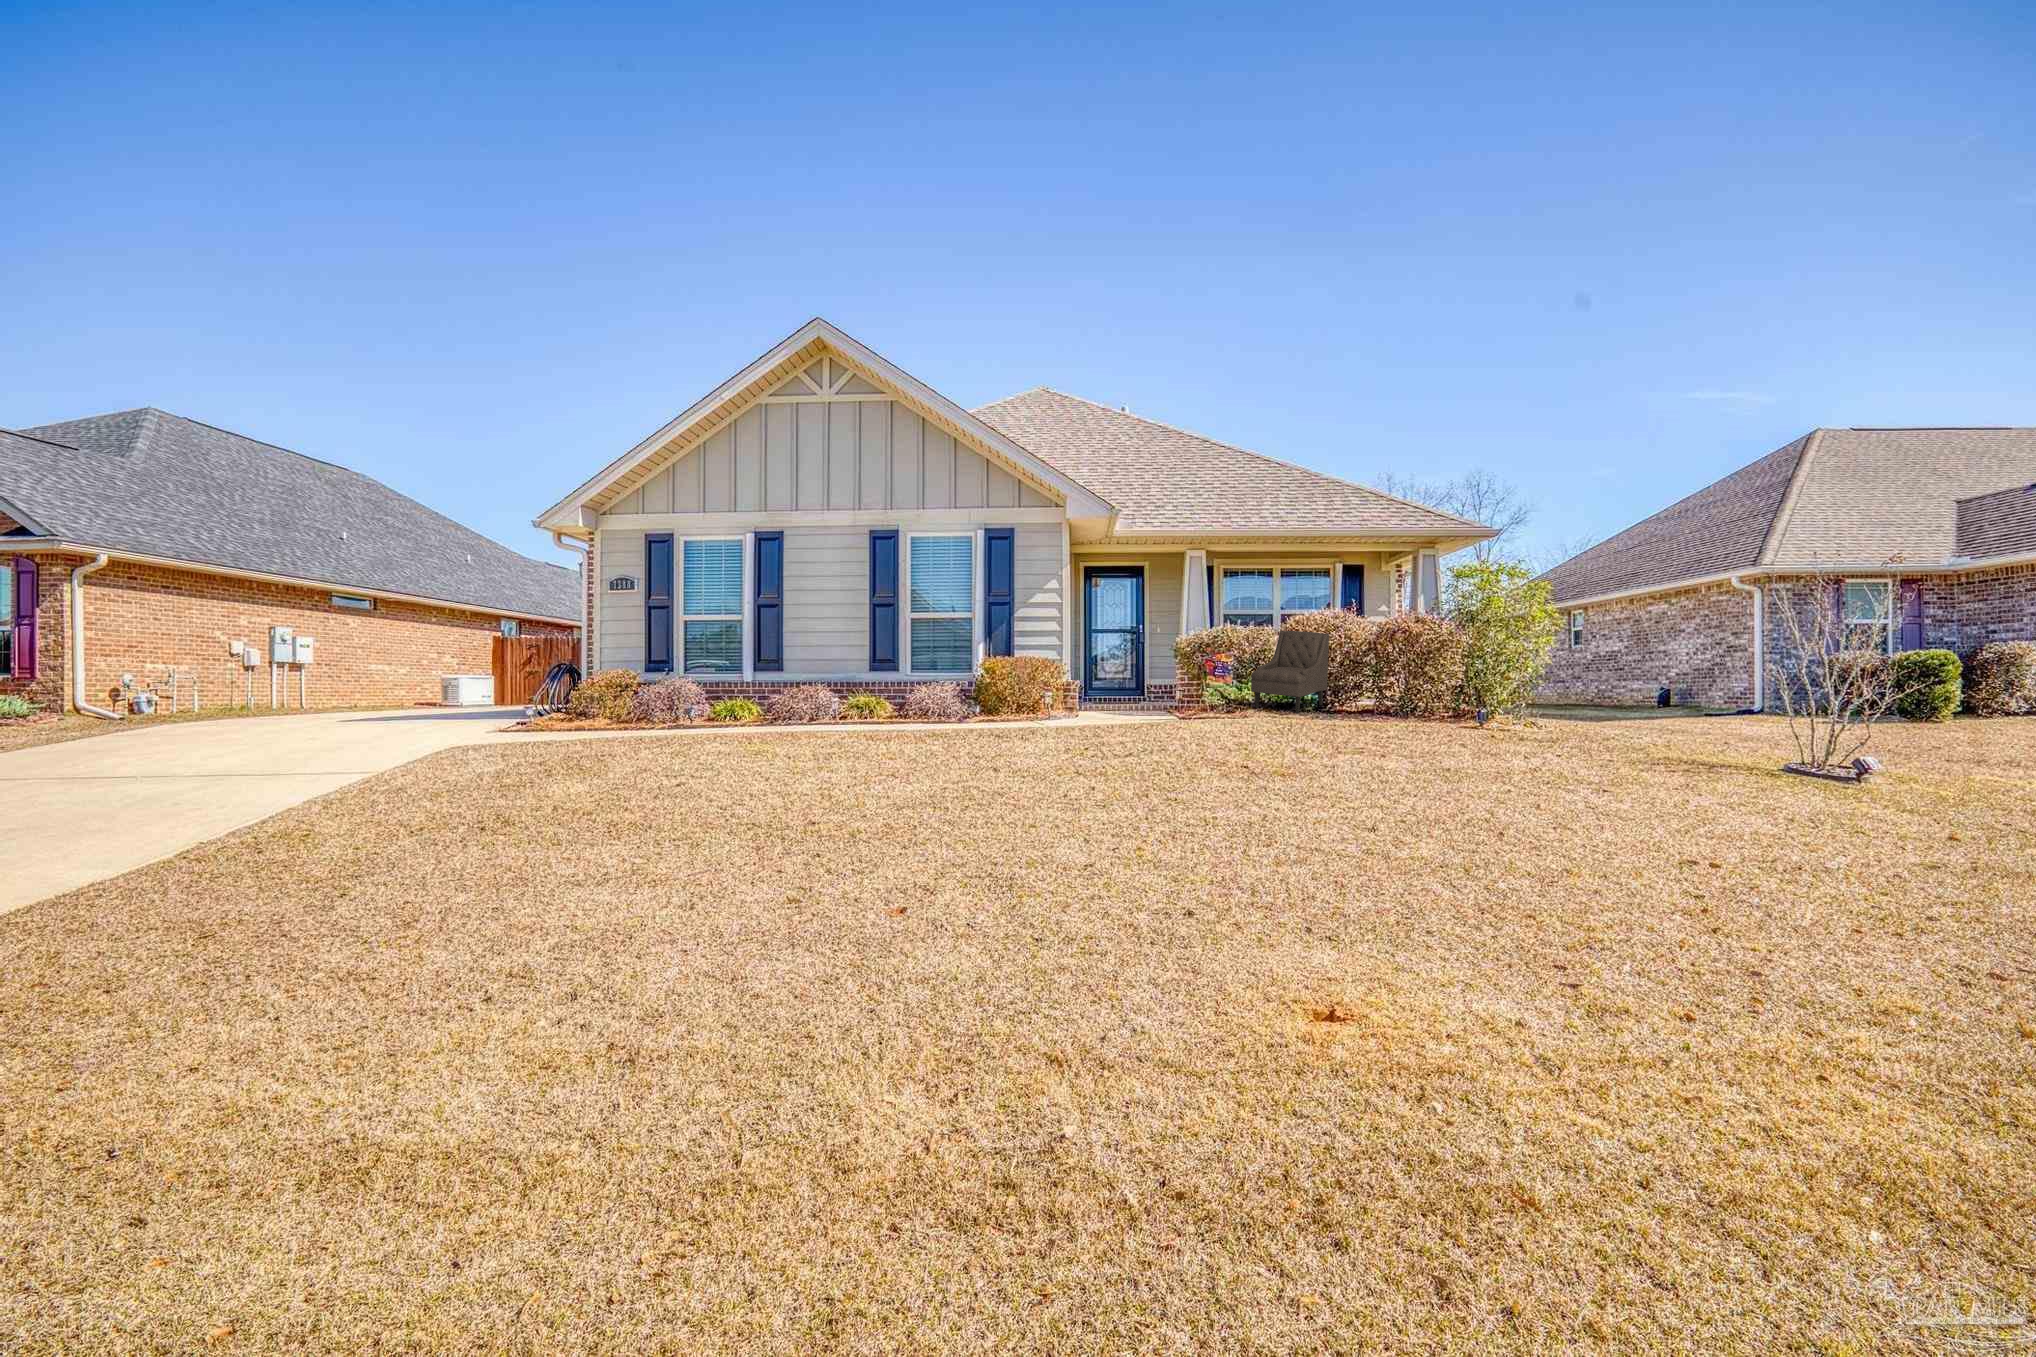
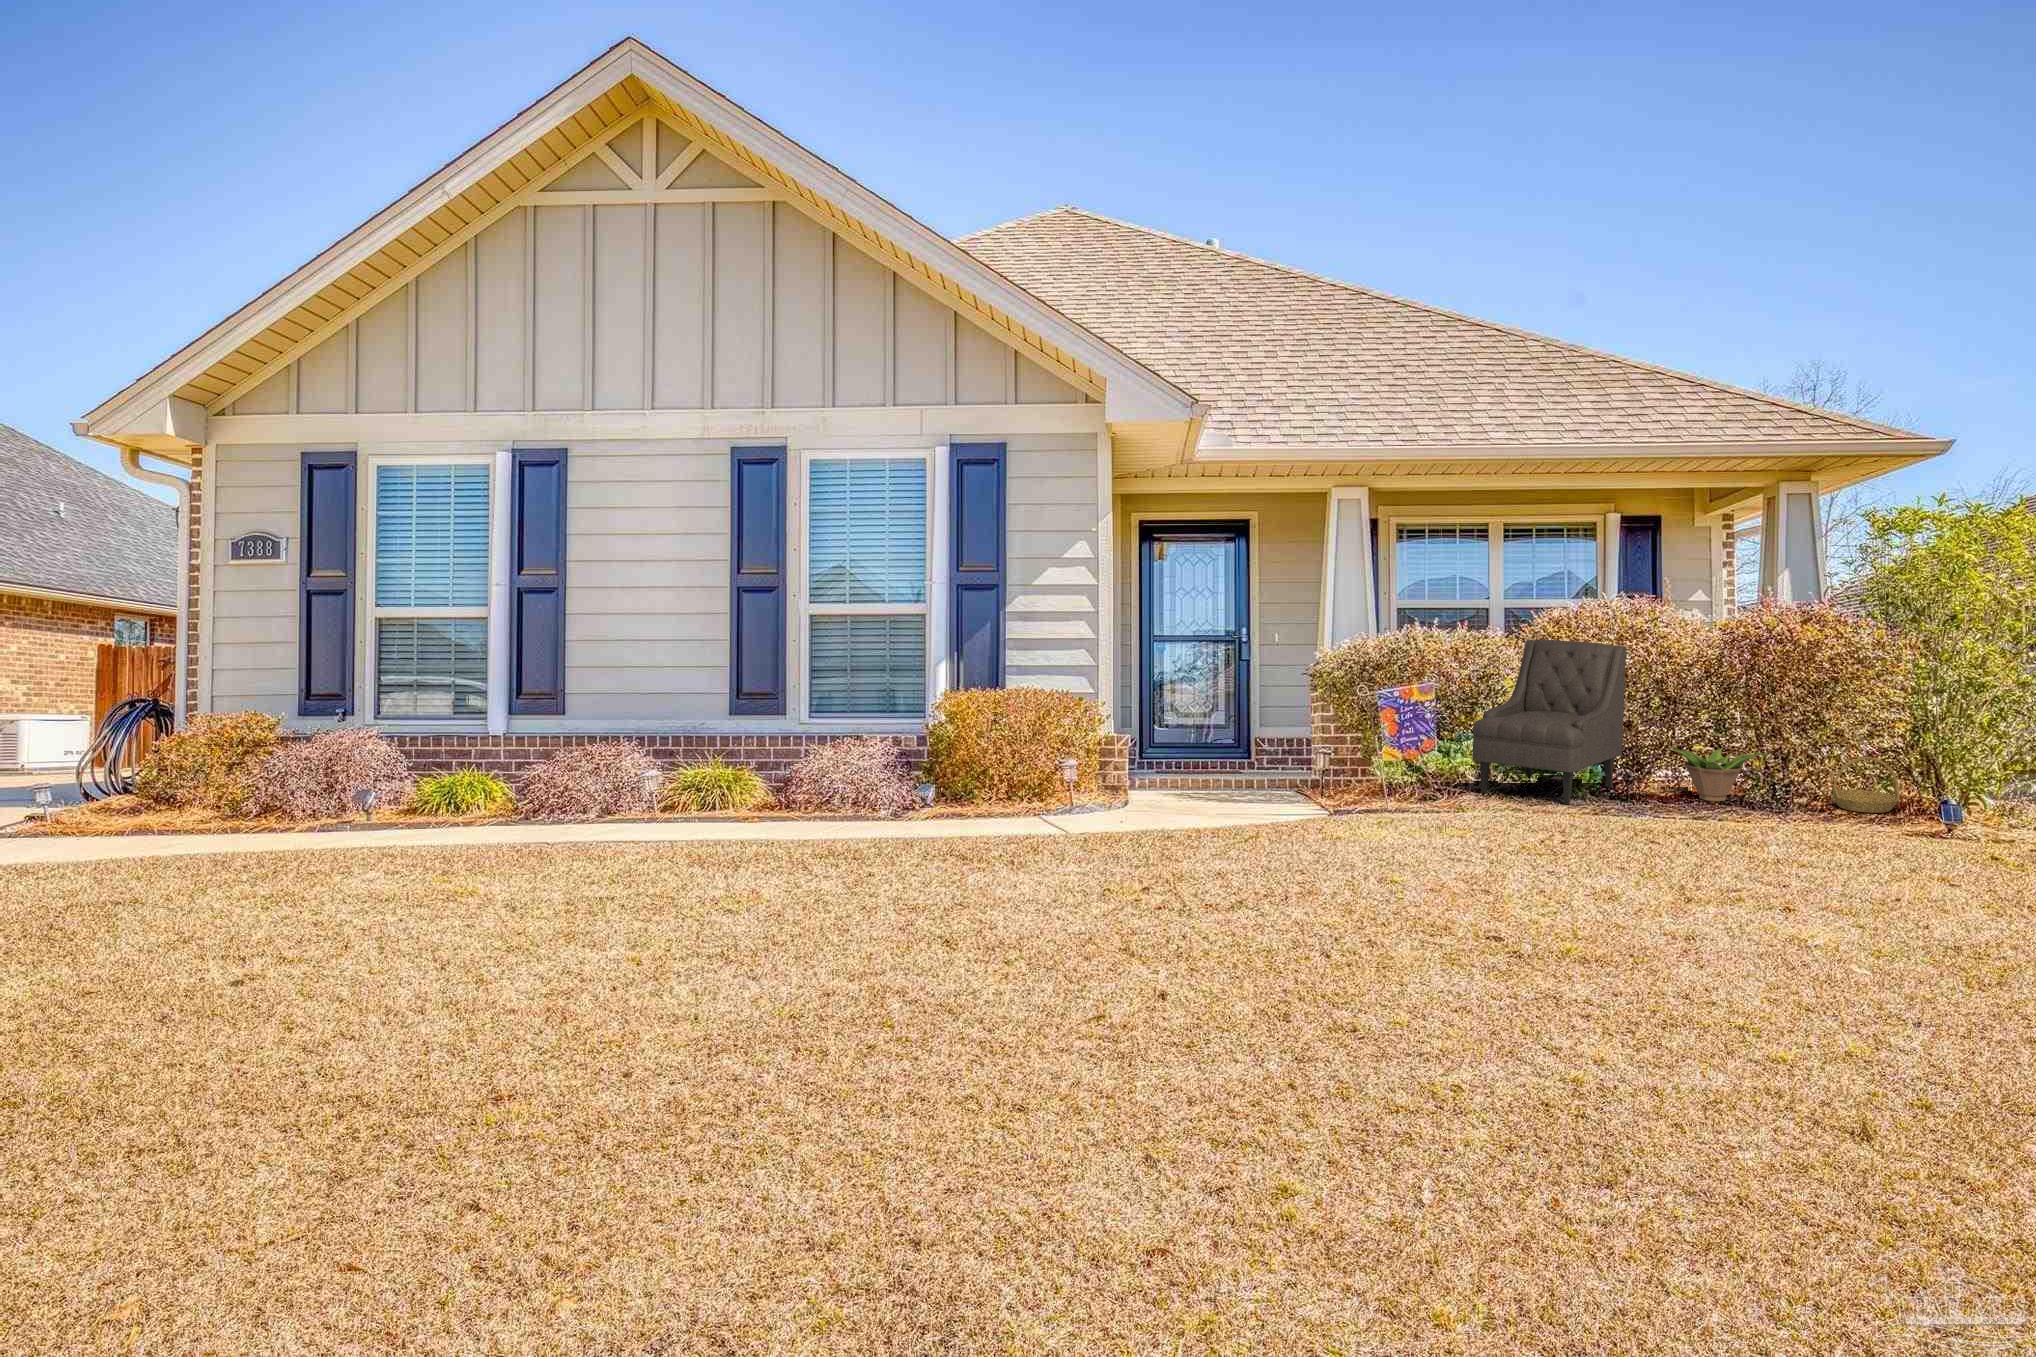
decorative plant: none [1349,685,1397,711] -> present [1671,749,1765,801]
basket: none [1429,689,1462,716] -> present [1831,757,1900,813]

